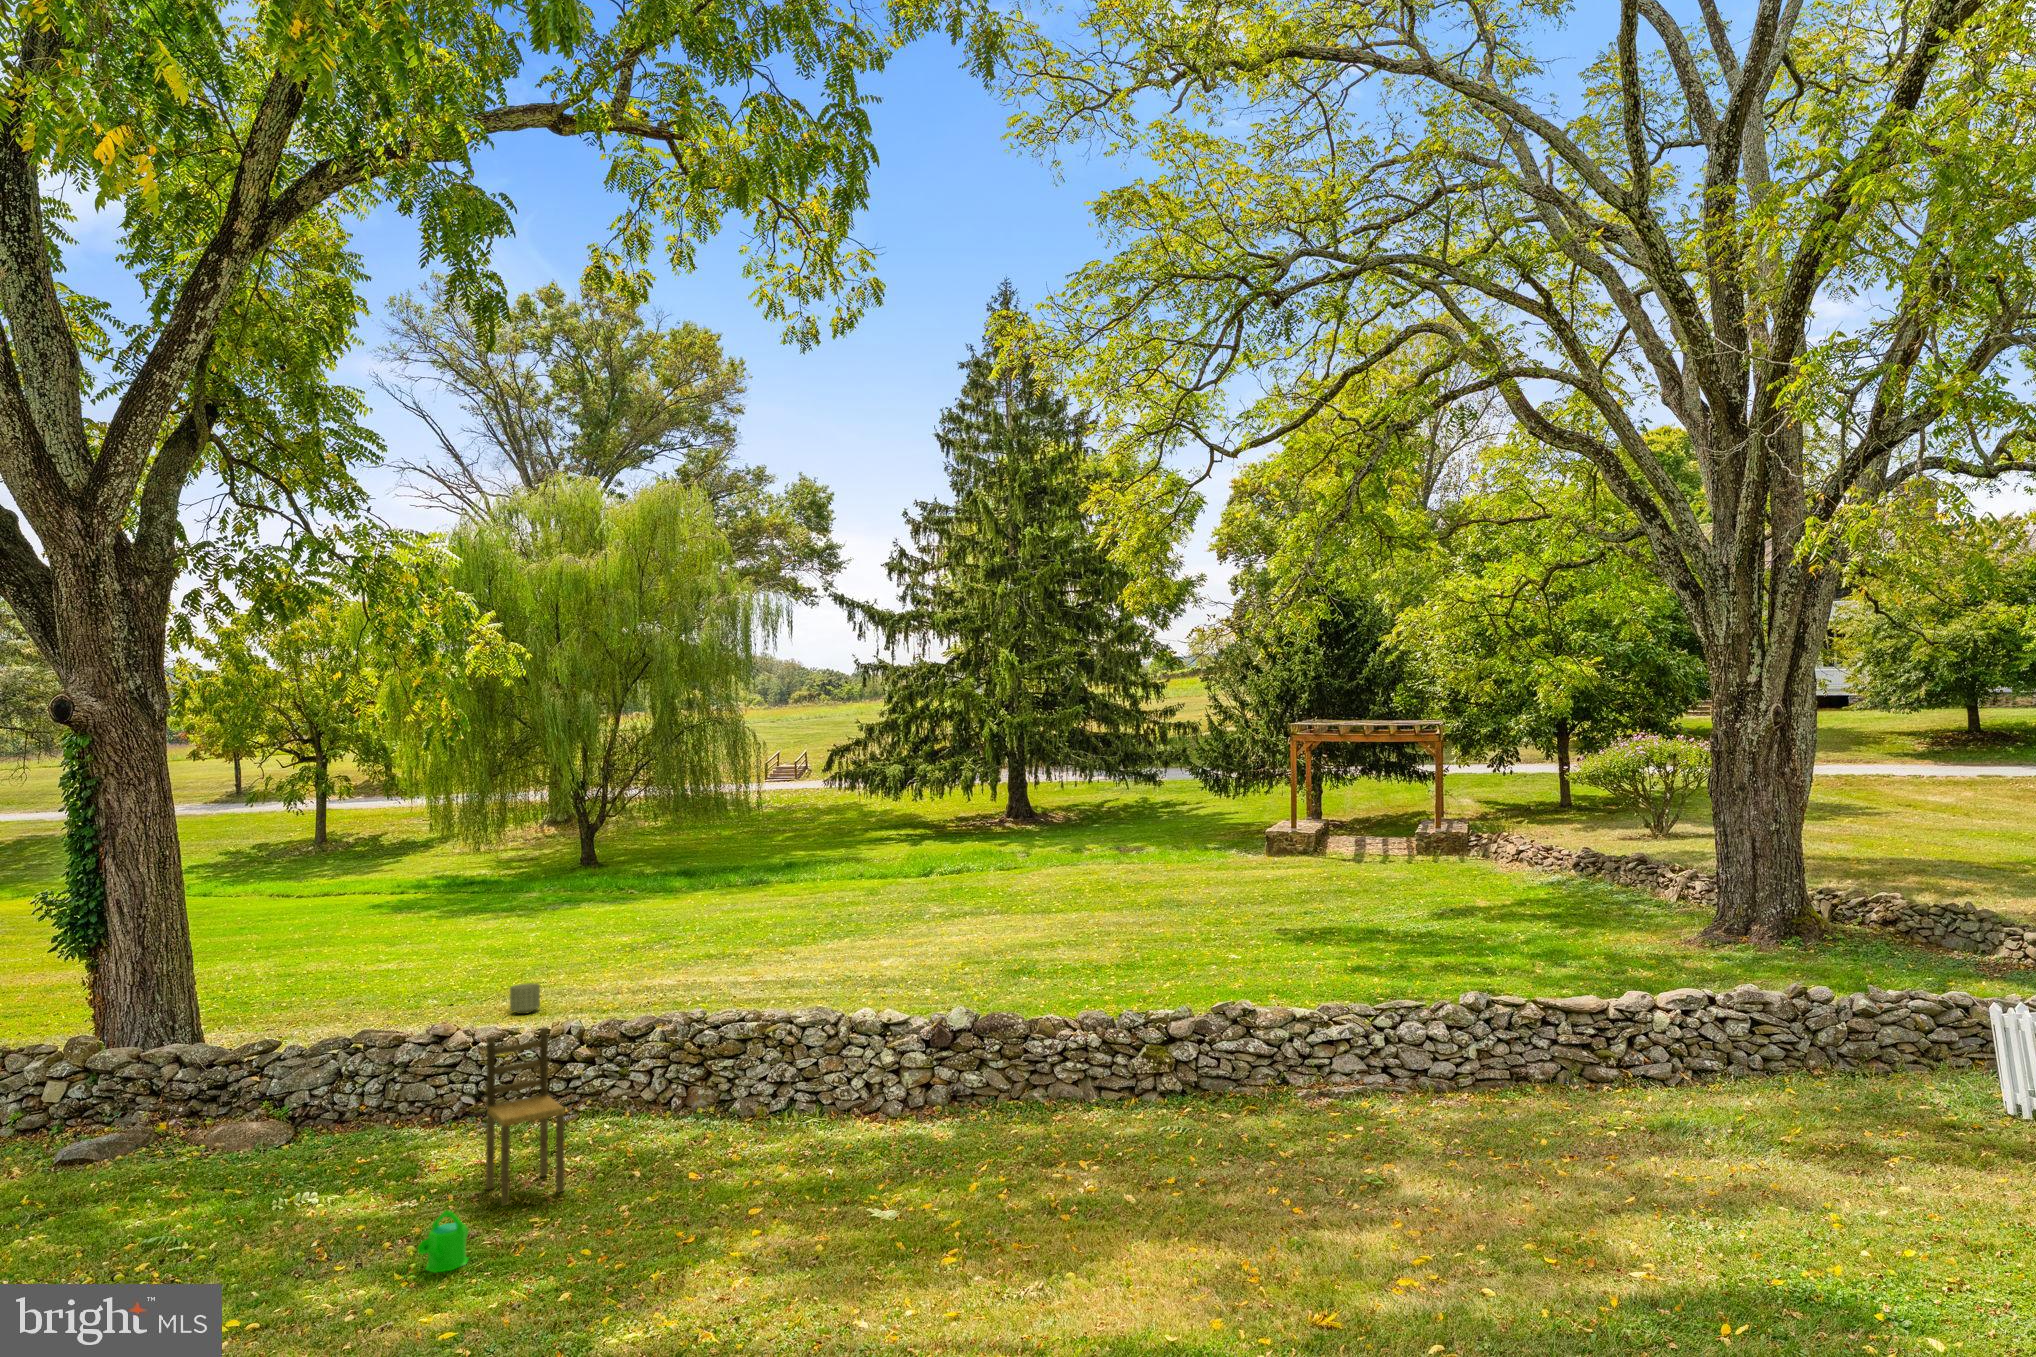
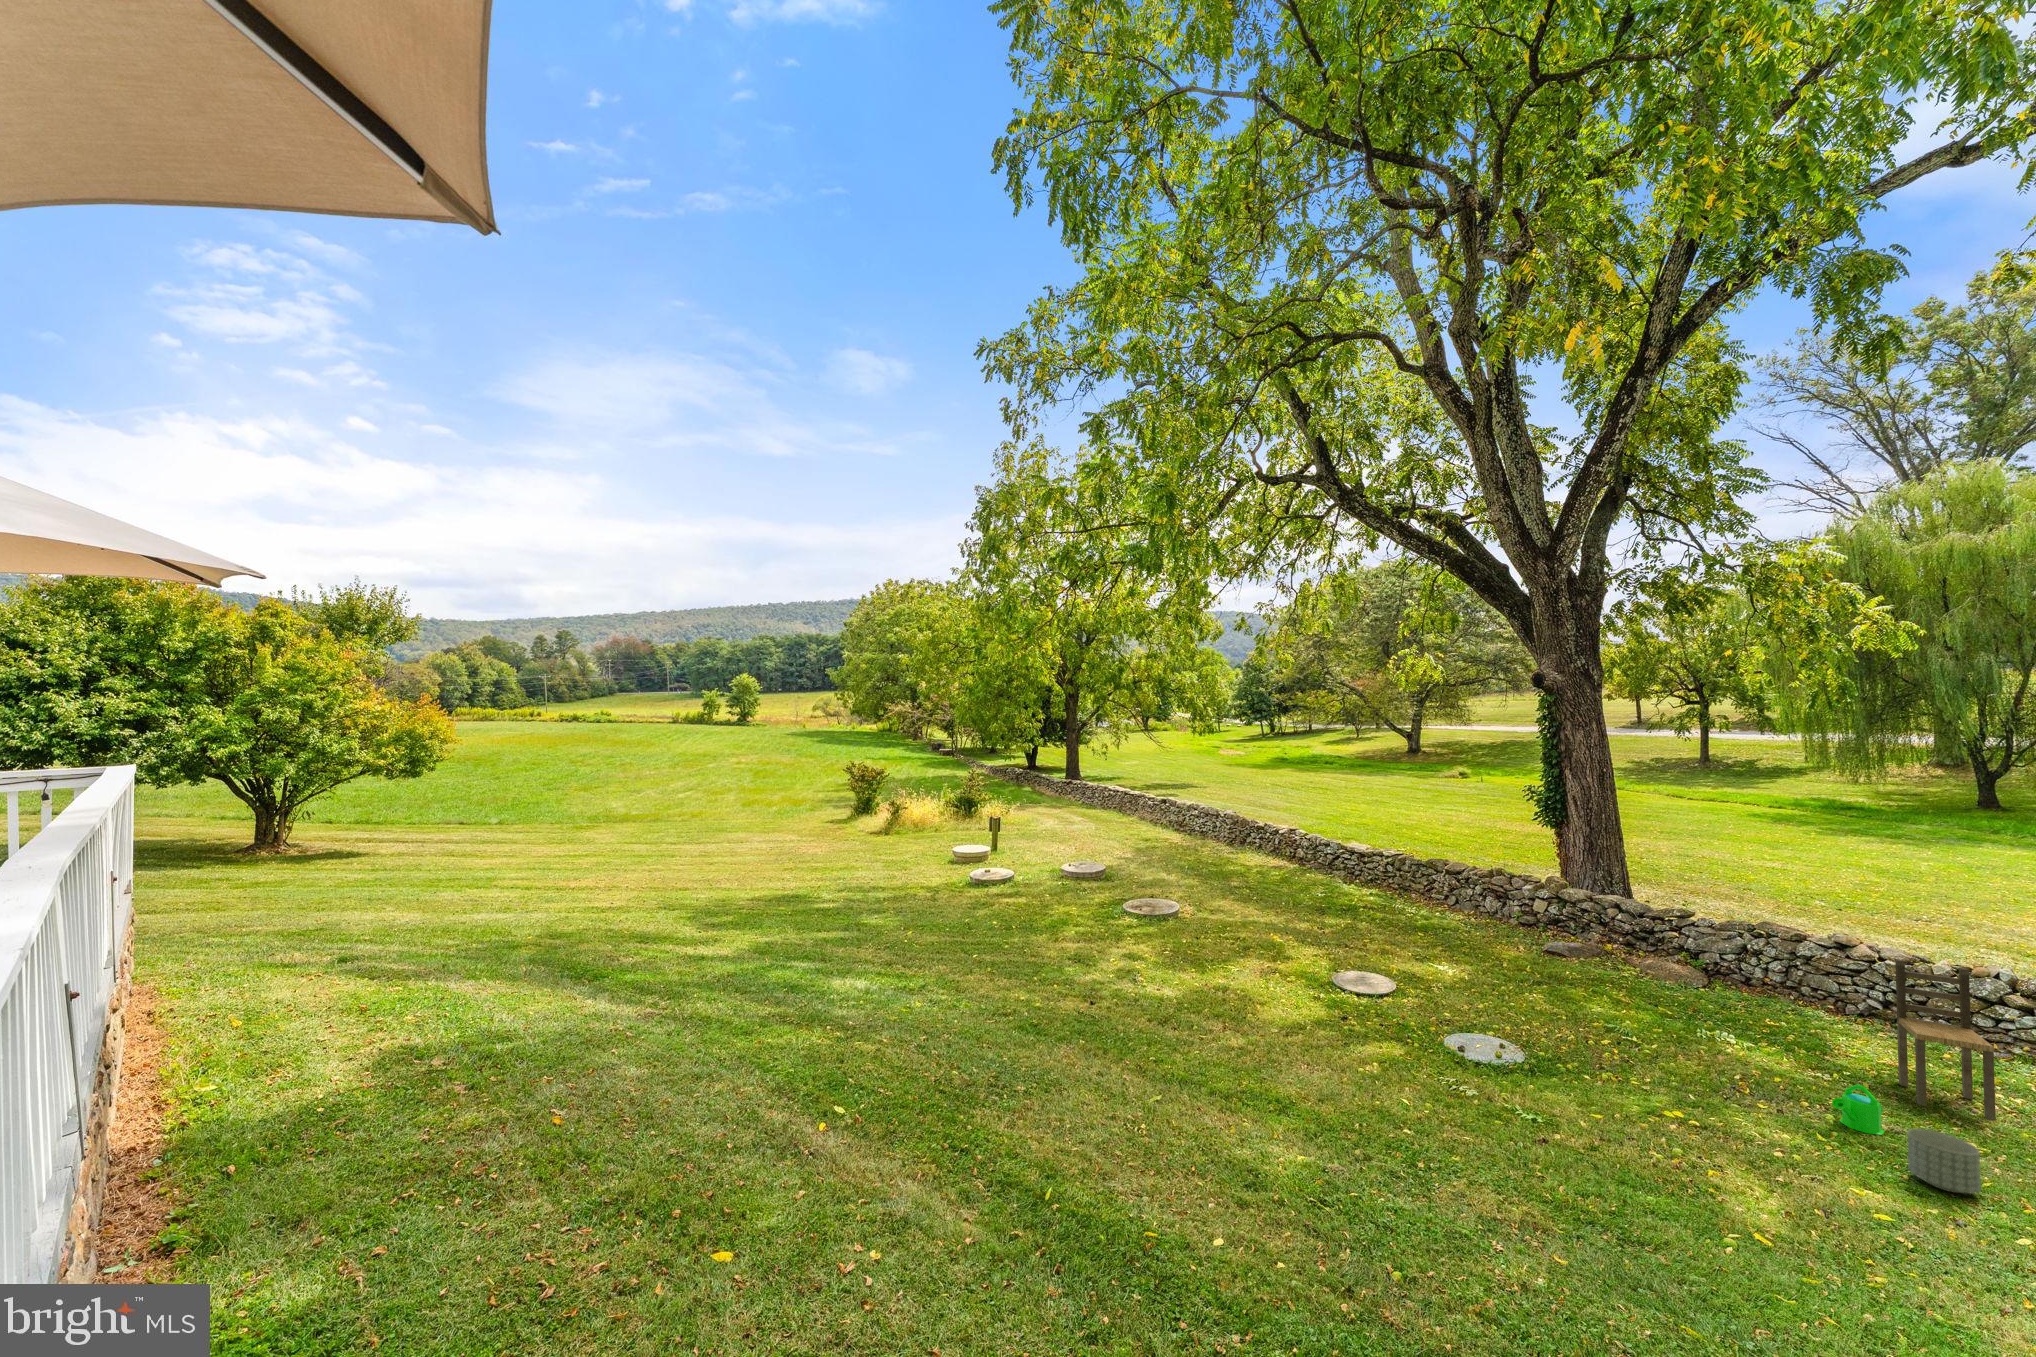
planter: present [510,983,540,1014] -> present [1907,1129,1981,1194]

